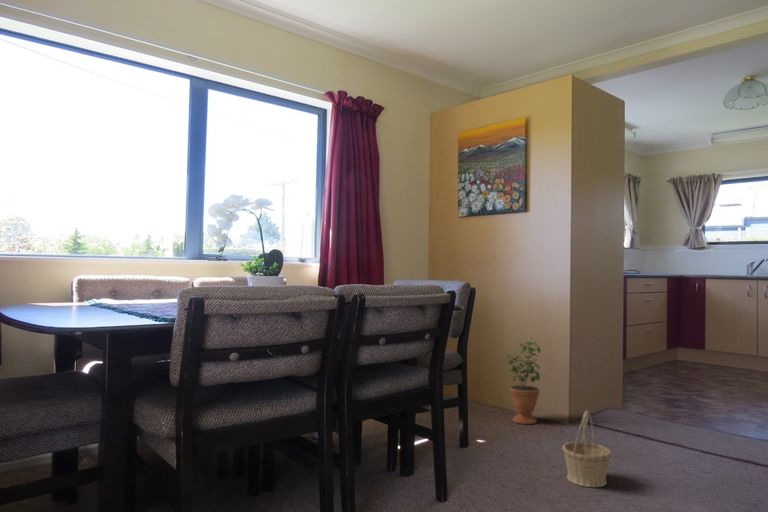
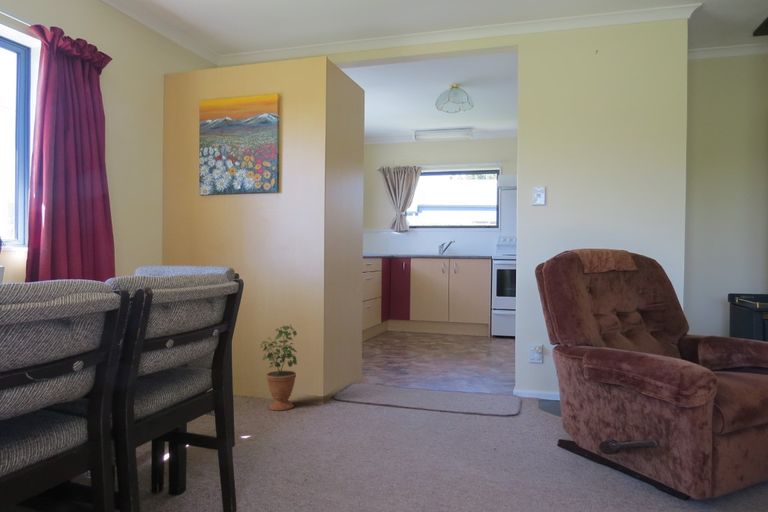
basket: present [563,411,611,487] -> none [337,389,382,463]

